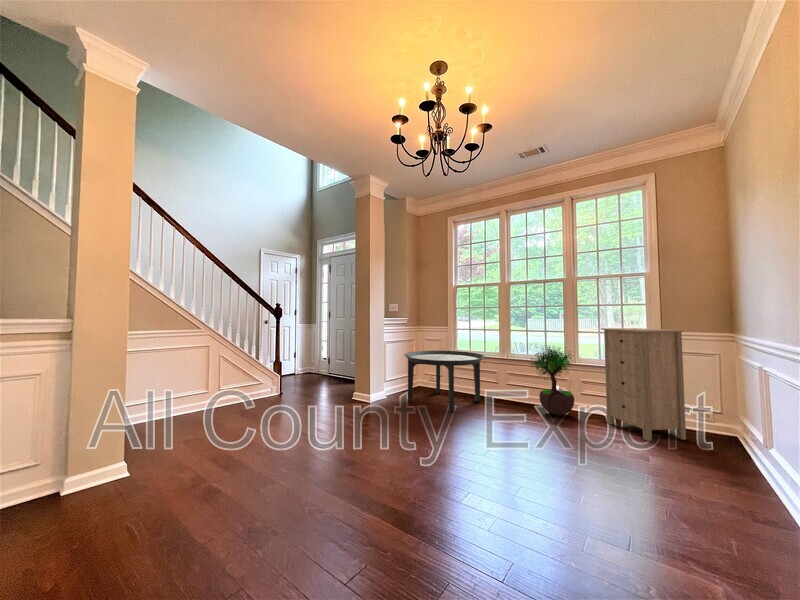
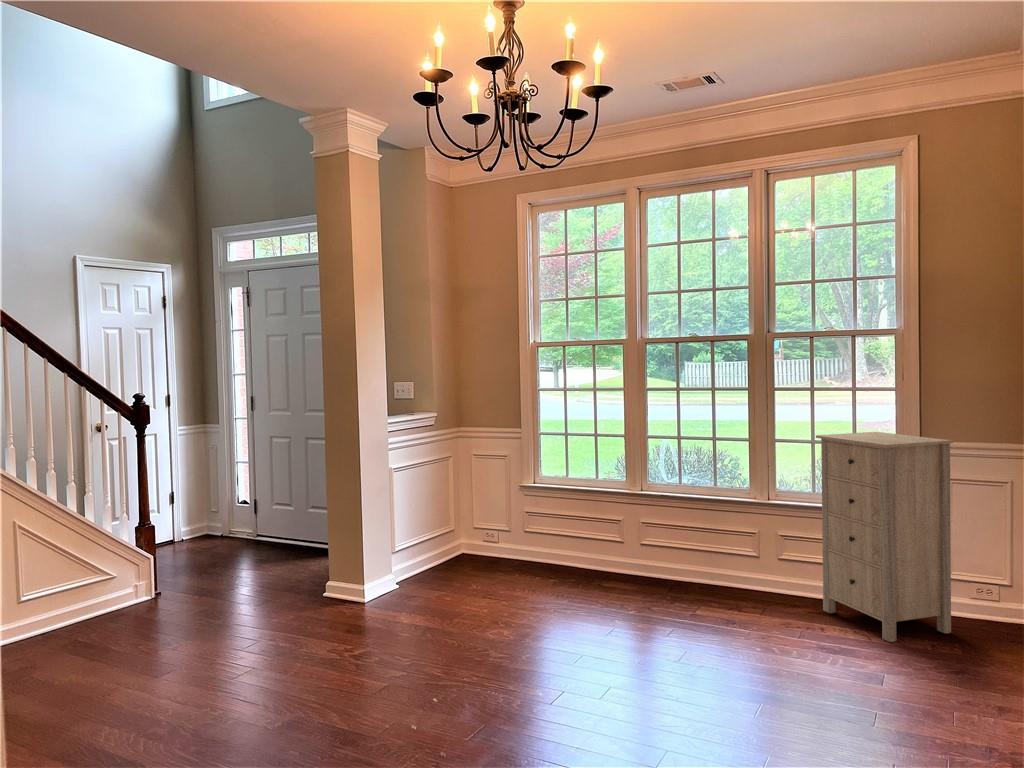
potted tree: present [531,346,574,415] -> none [686,462,772,602]
round table: present [405,351,485,413] -> none [434,480,599,612]

